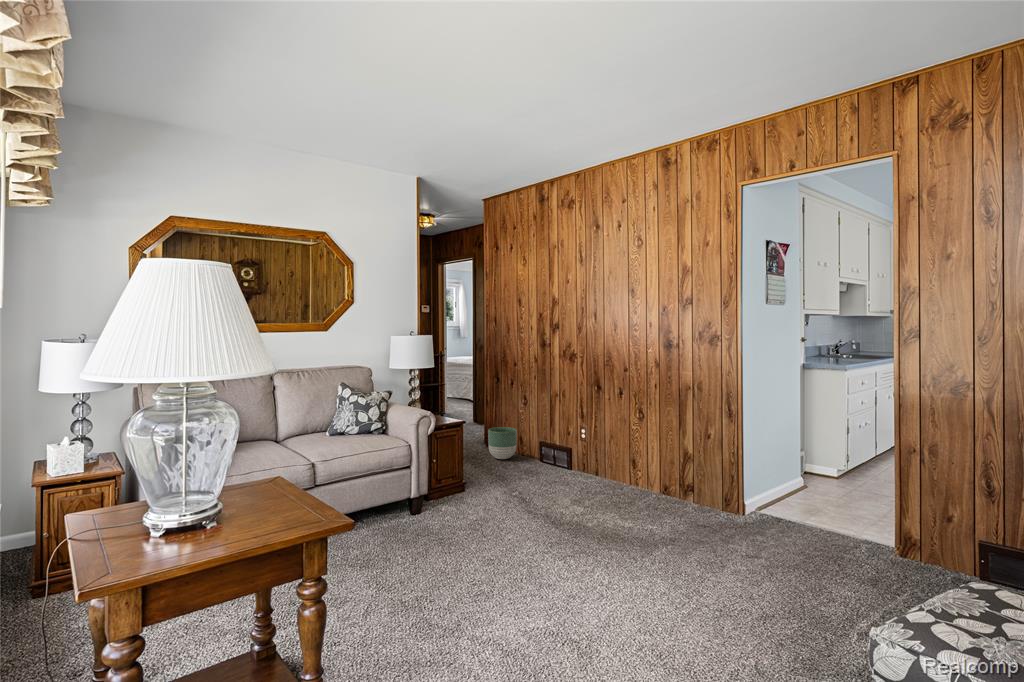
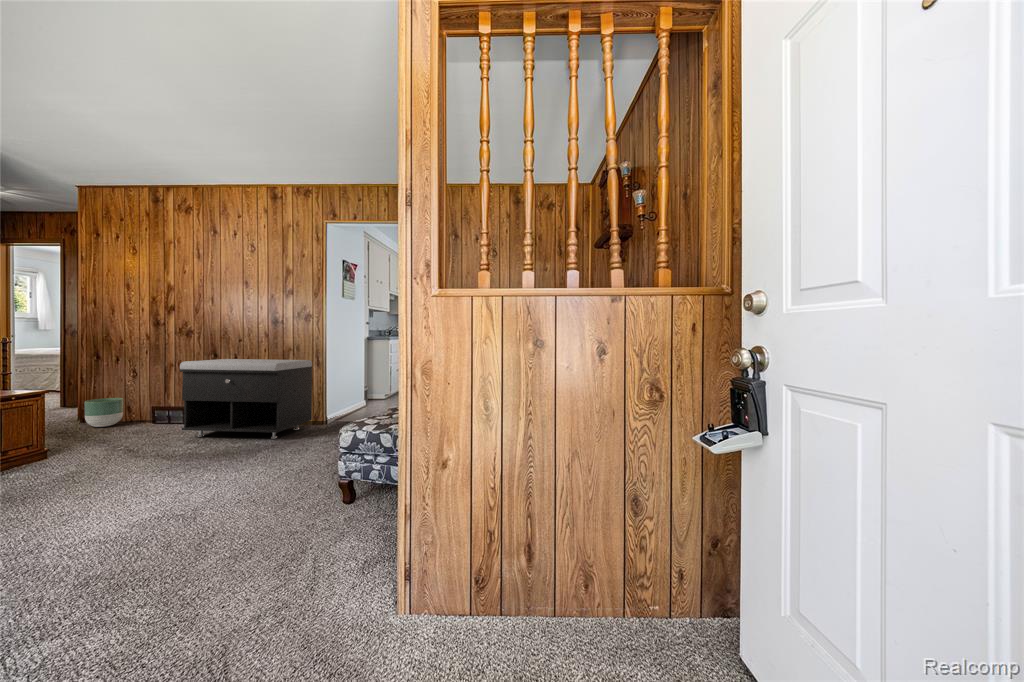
storage bench: none [565,395,719,523] -> present [180,359,312,439]

